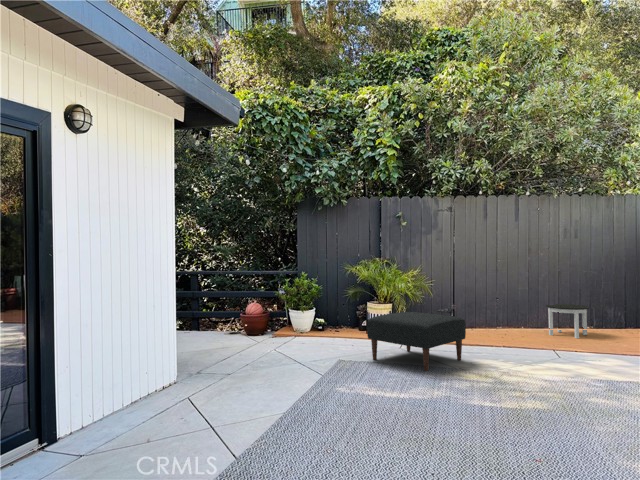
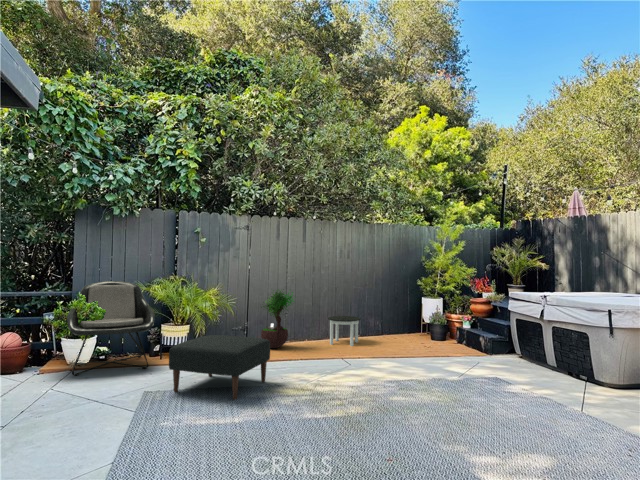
lounge chair: none [291,263,360,341] -> present [67,281,155,376]
potted tree: none [464,268,503,334] -> present [261,291,294,348]

